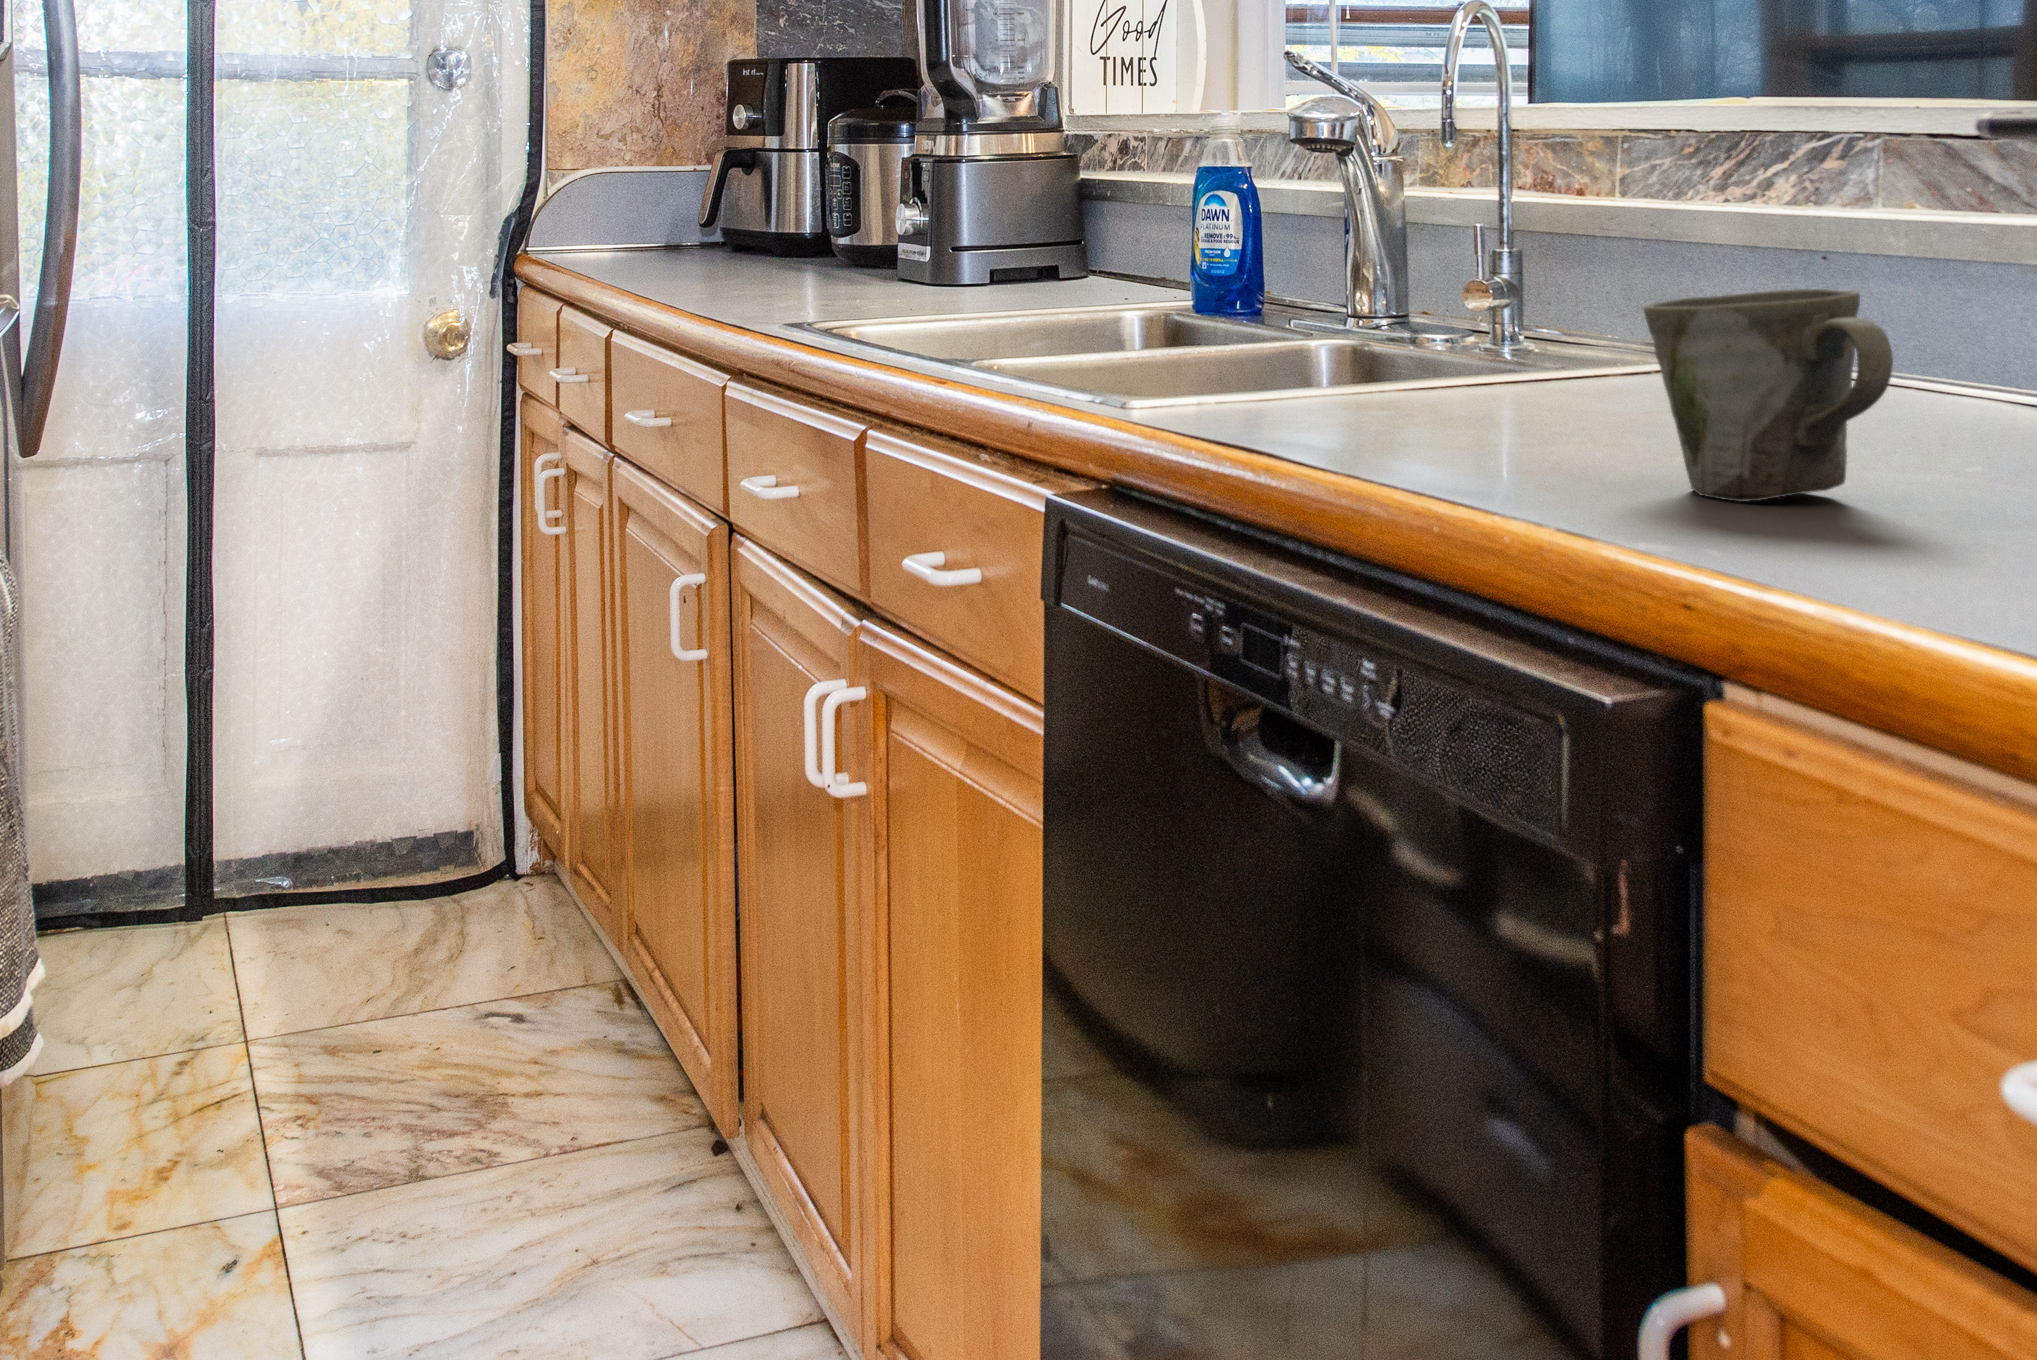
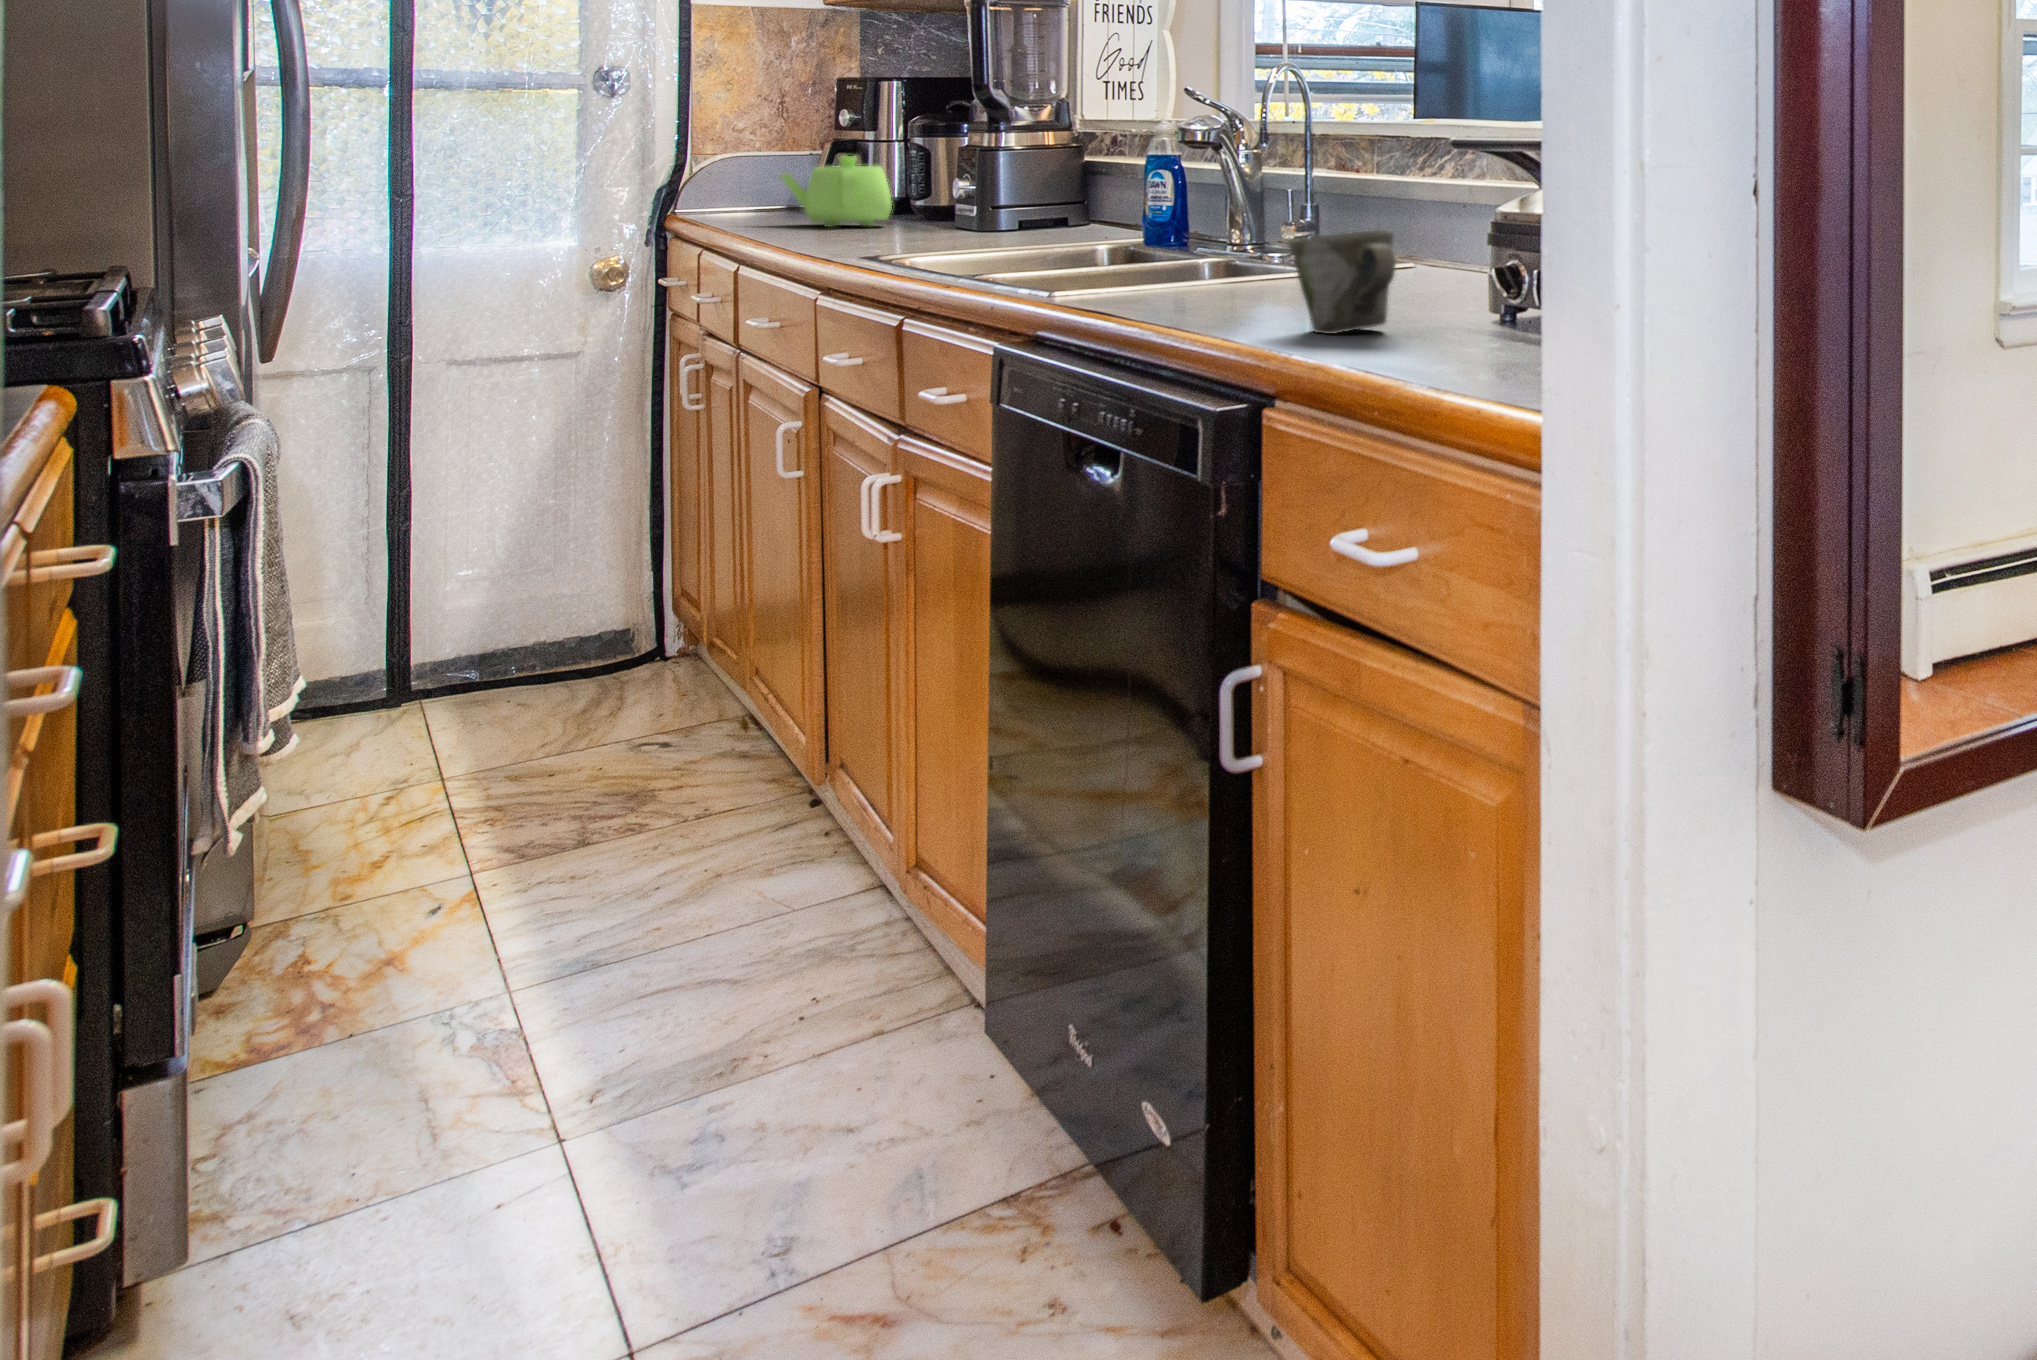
teapot: none [662,169,807,272] -> present [781,156,892,227]

